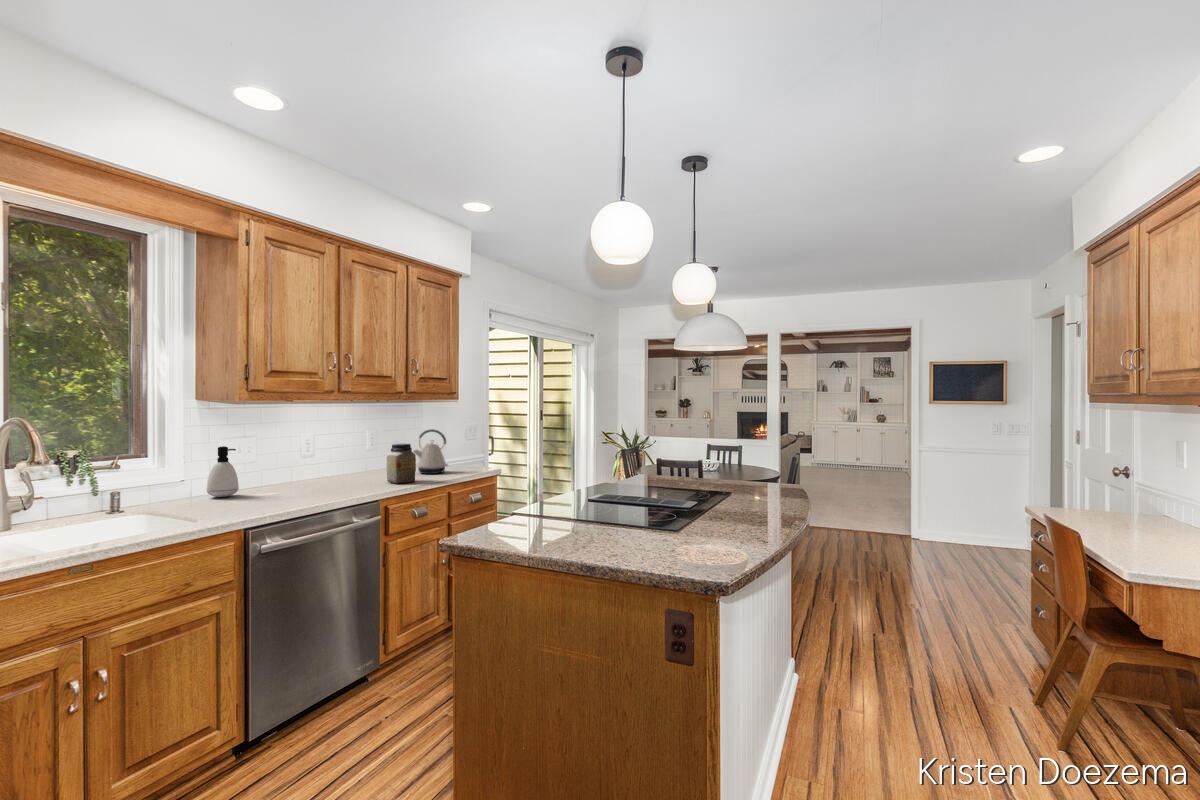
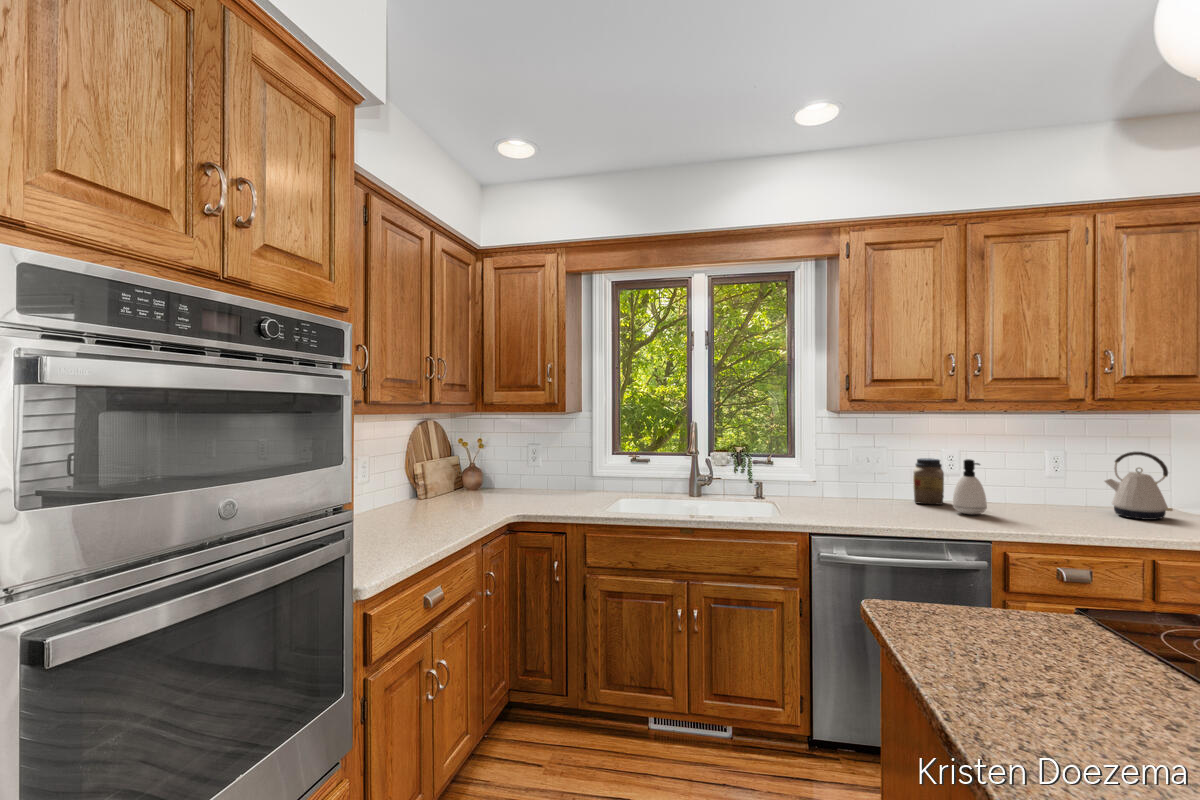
jar: present [387,443,416,484] -> present [913,458,944,505]
soap dispenser: present [207,446,239,497] -> present [953,459,987,514]

